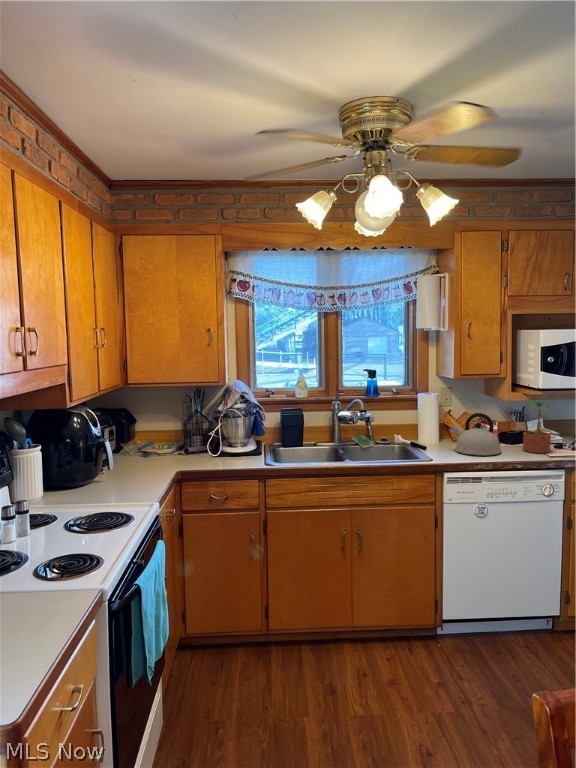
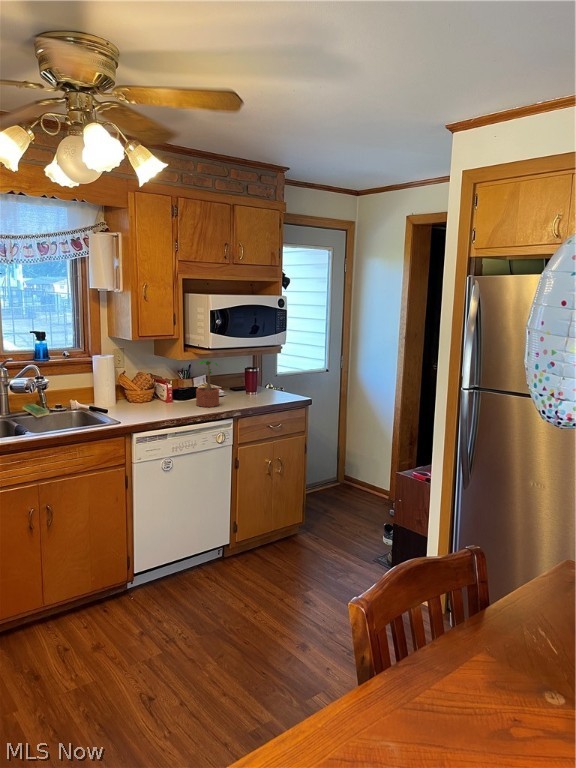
kettle: present [451,413,501,455] -> none [132,373,179,414]

